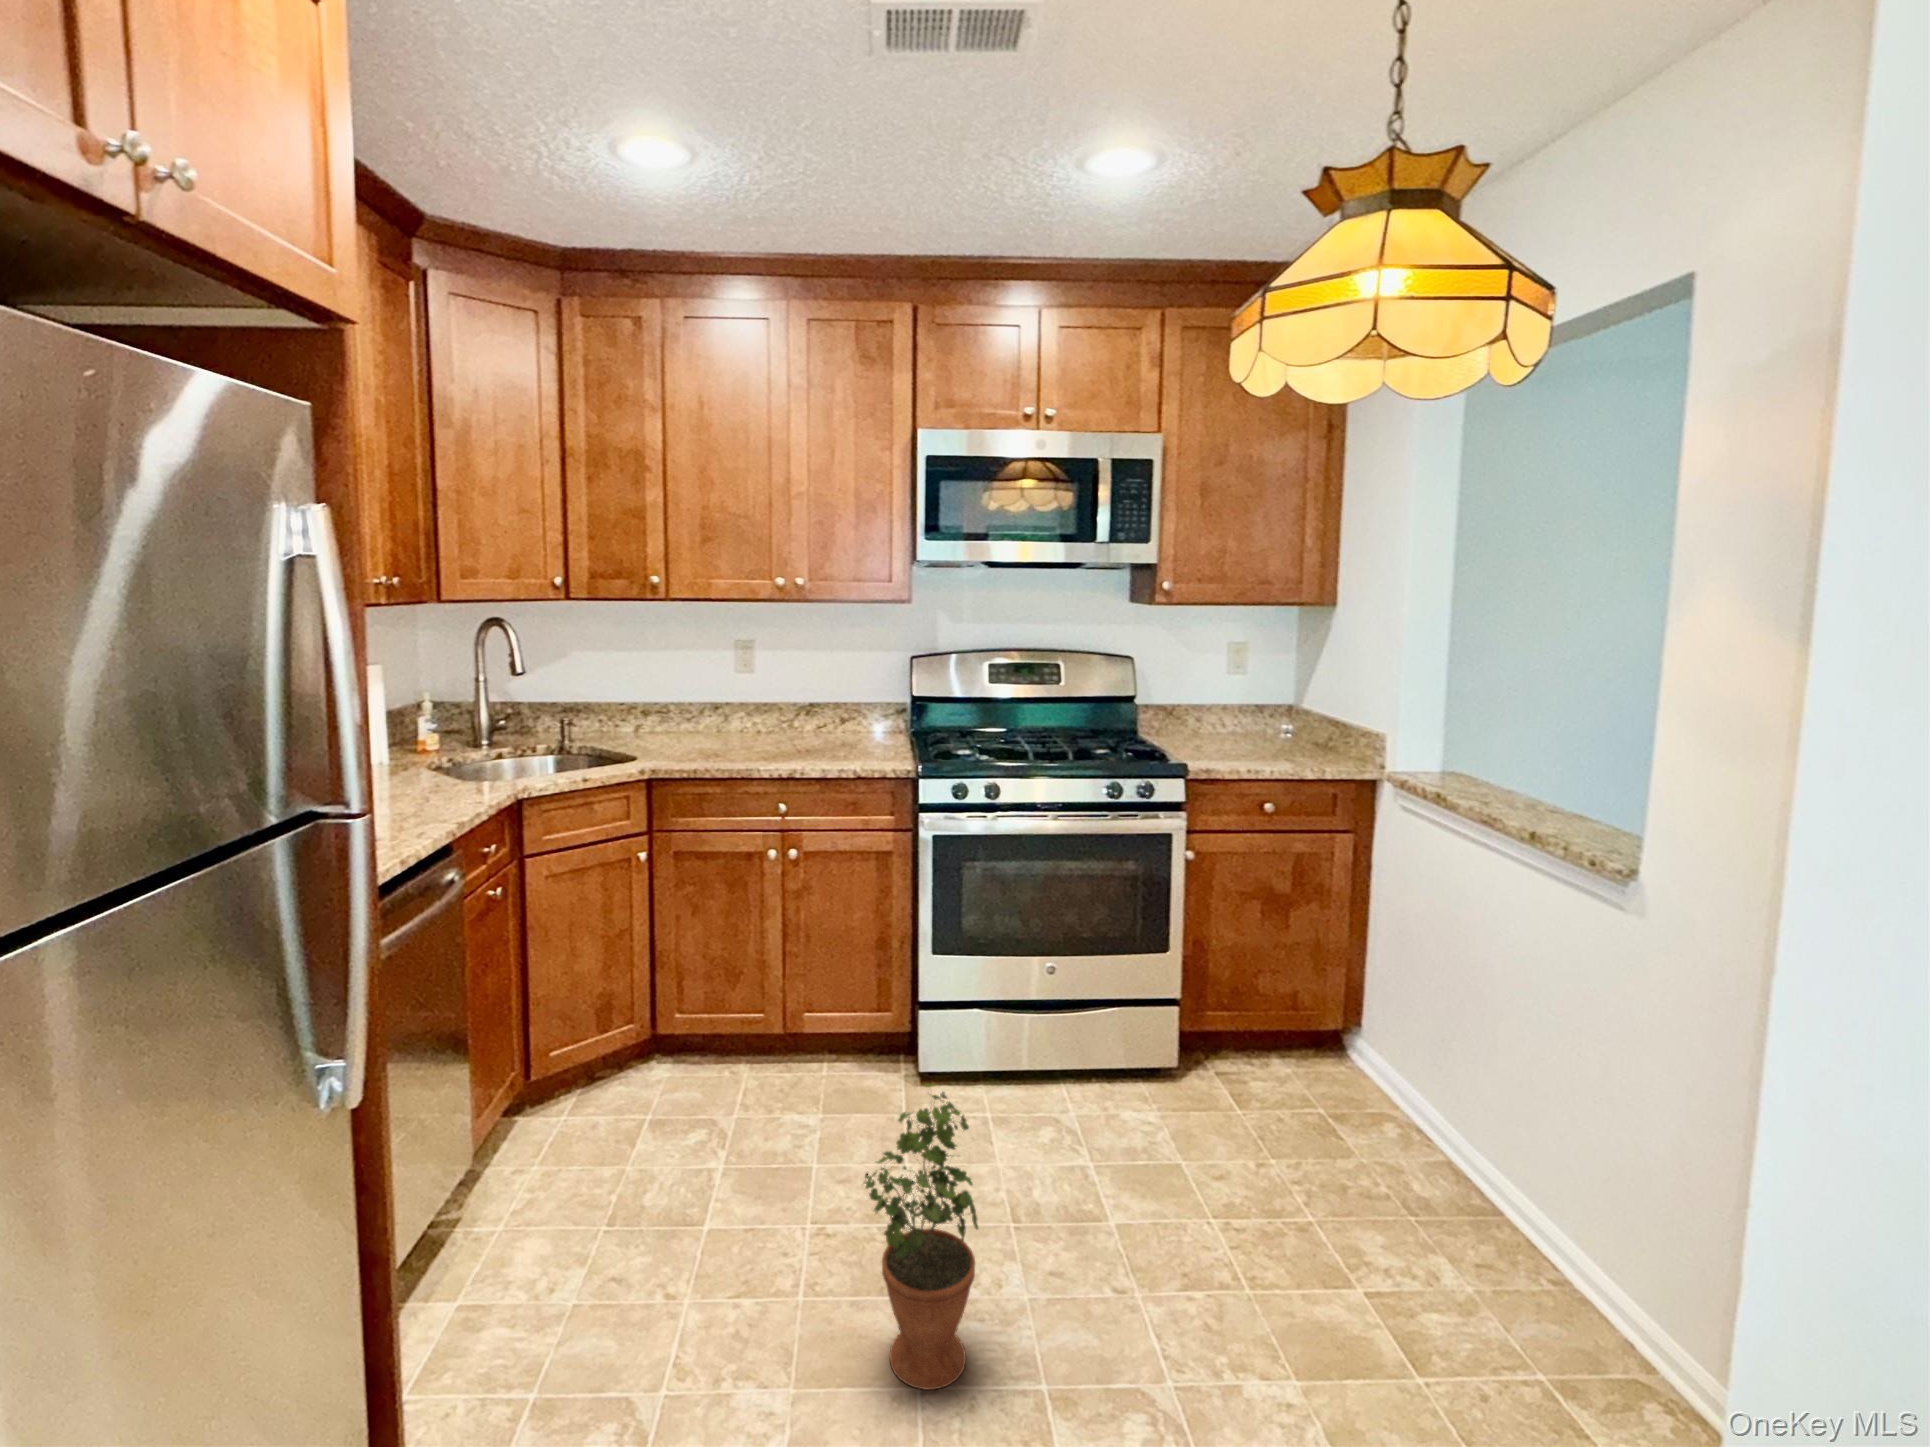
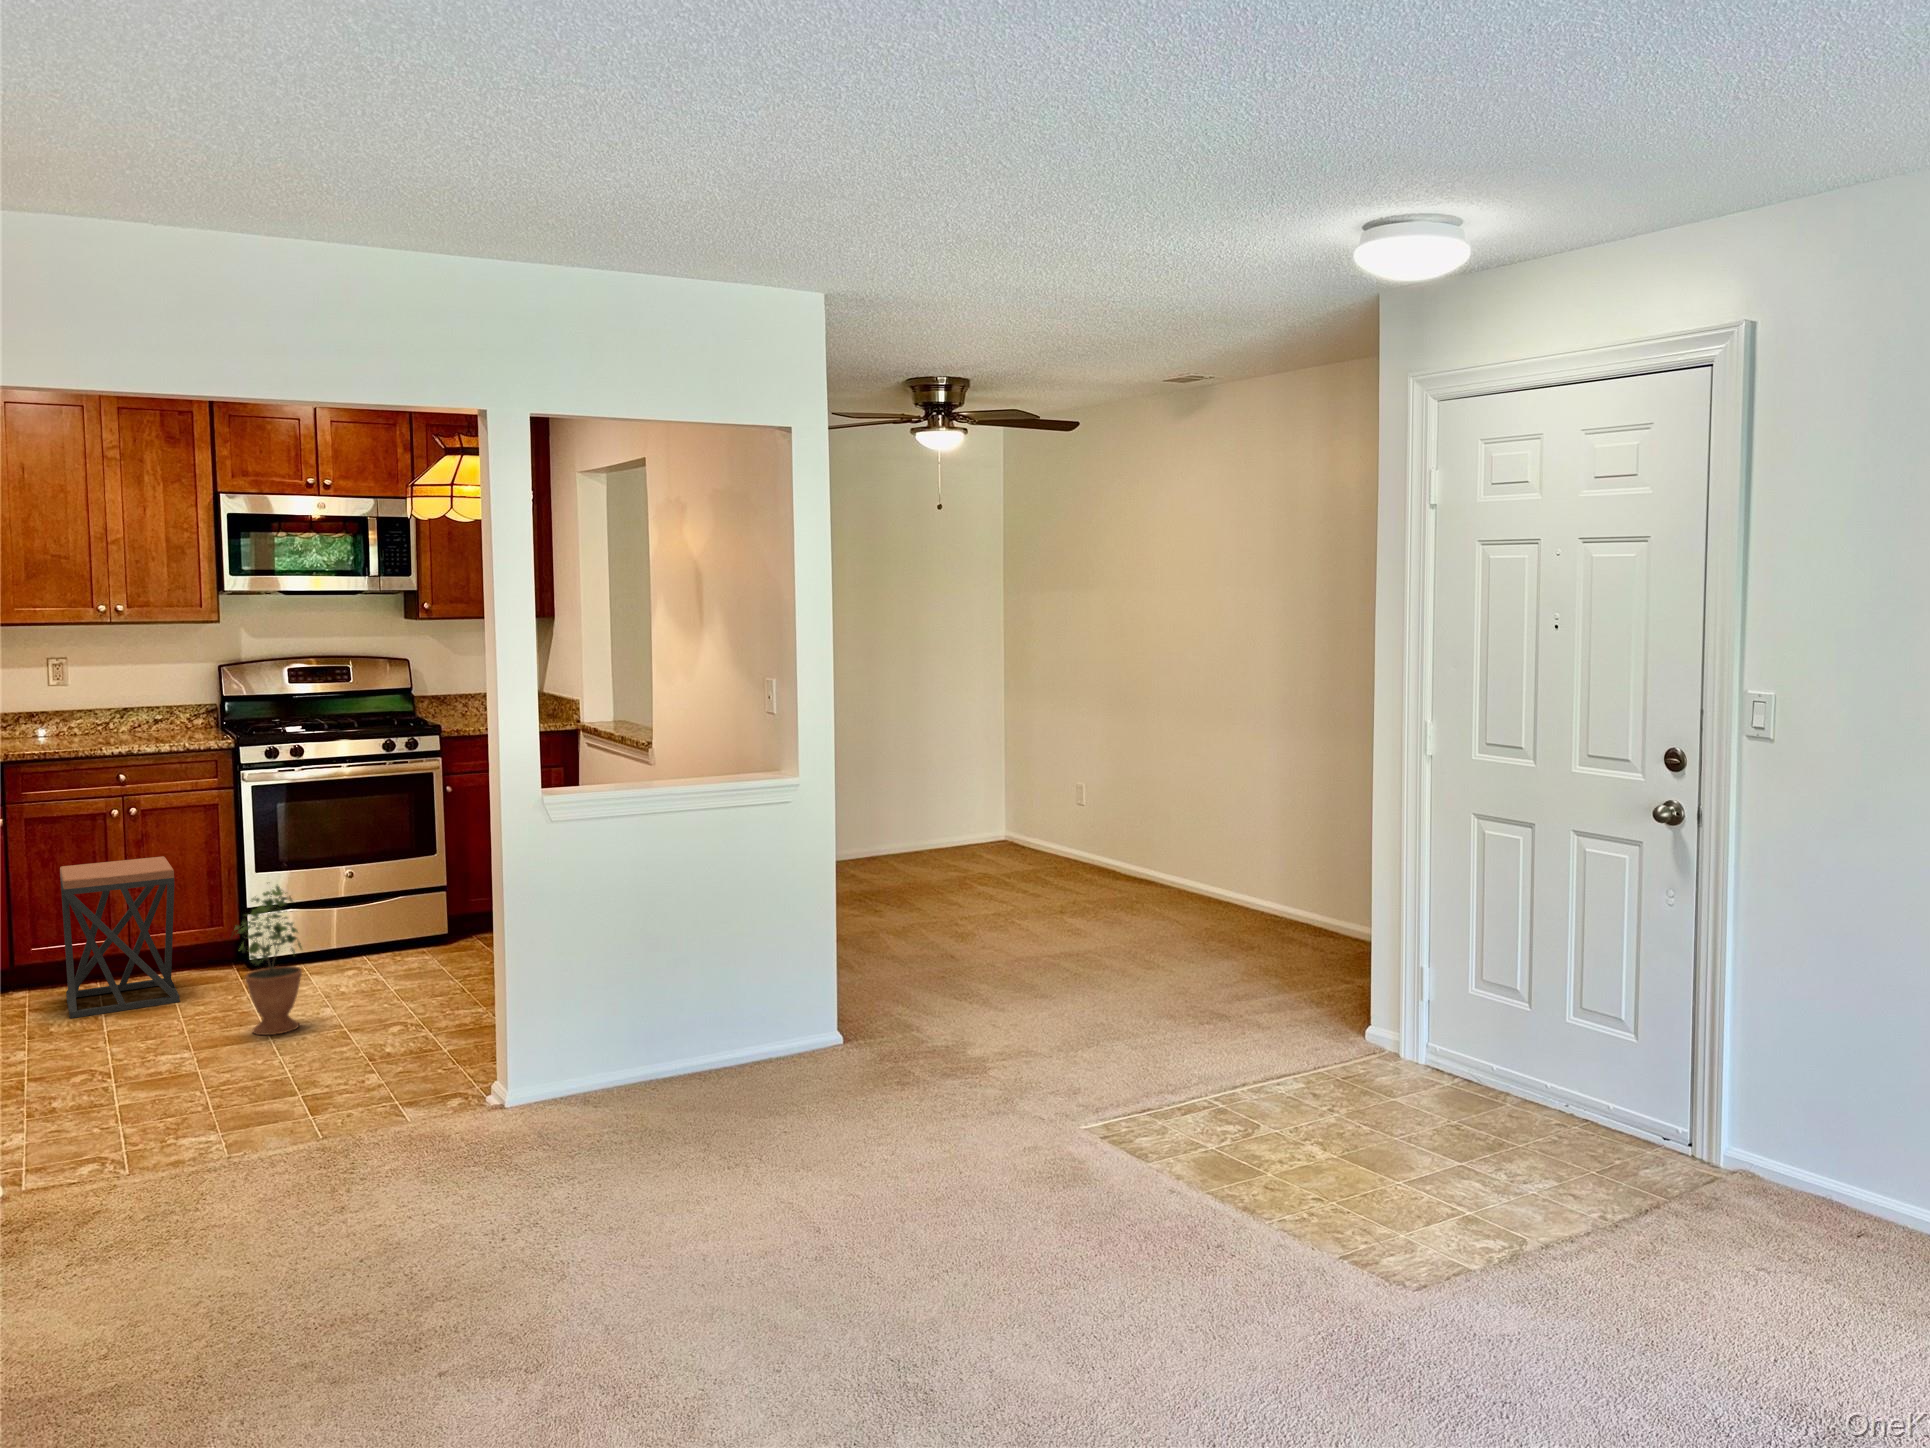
stool: none [681,922,824,1163] -> present [60,856,180,1018]

